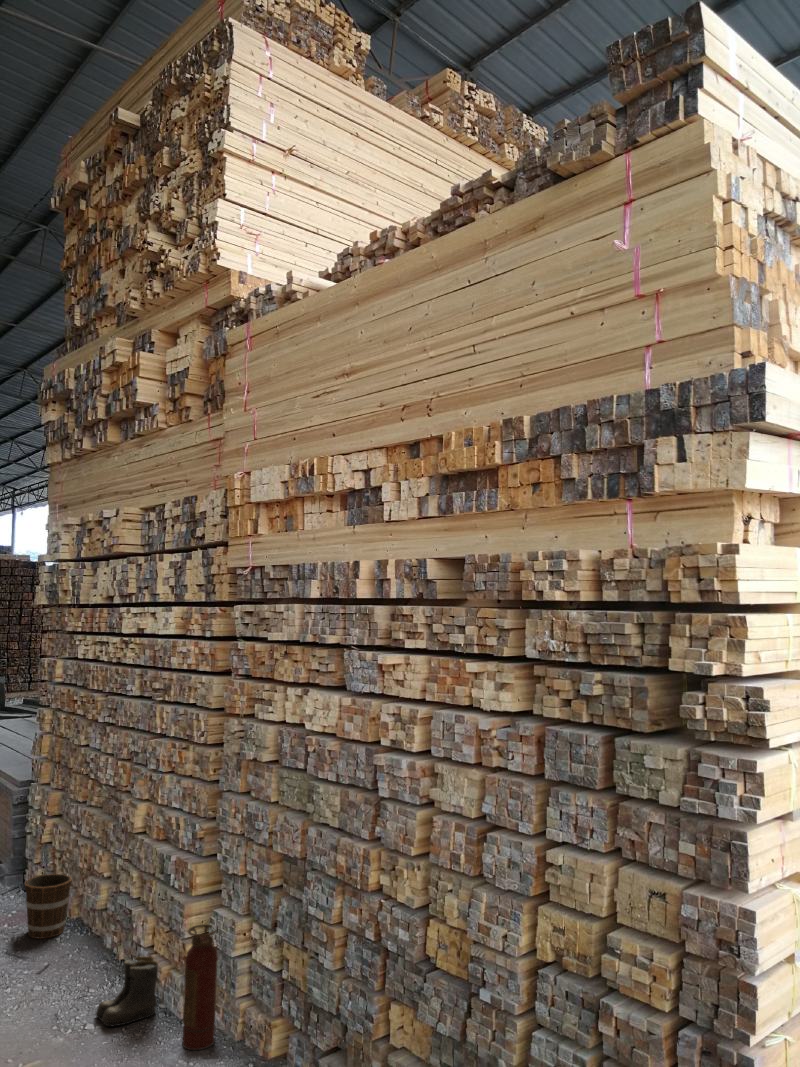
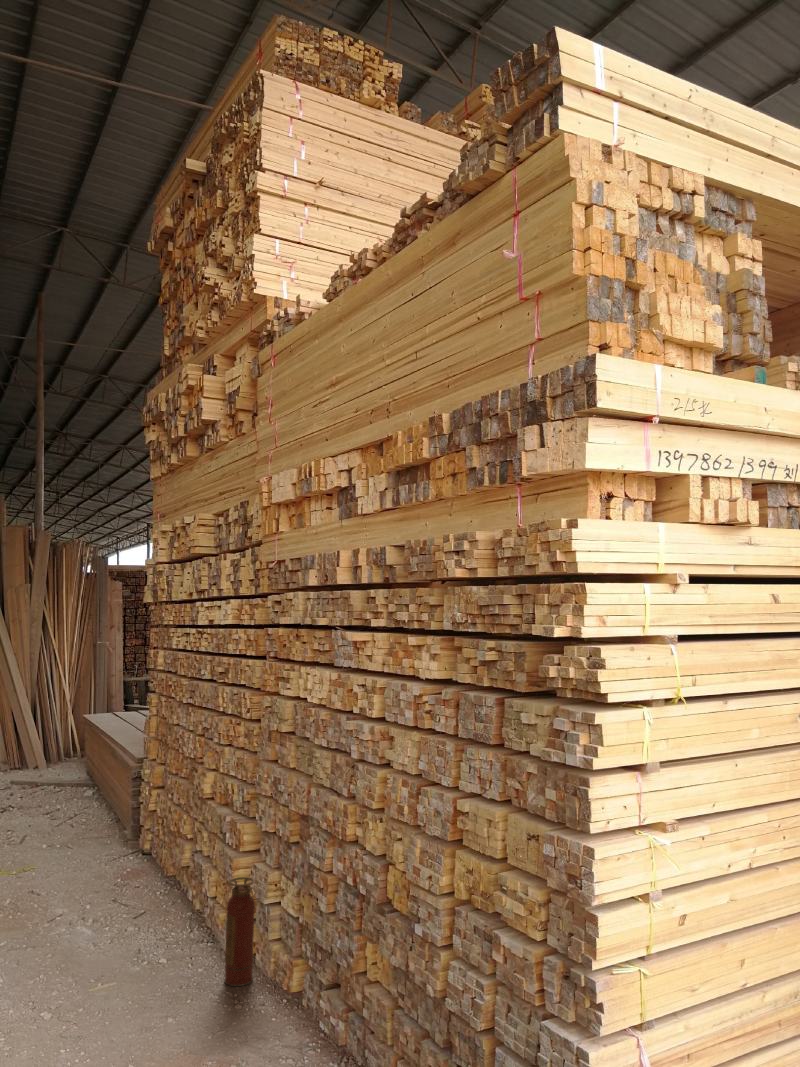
bucket: present [25,874,72,939] -> none [125,837,165,892]
boots: present [96,956,158,1026] -> none [161,905,214,962]

